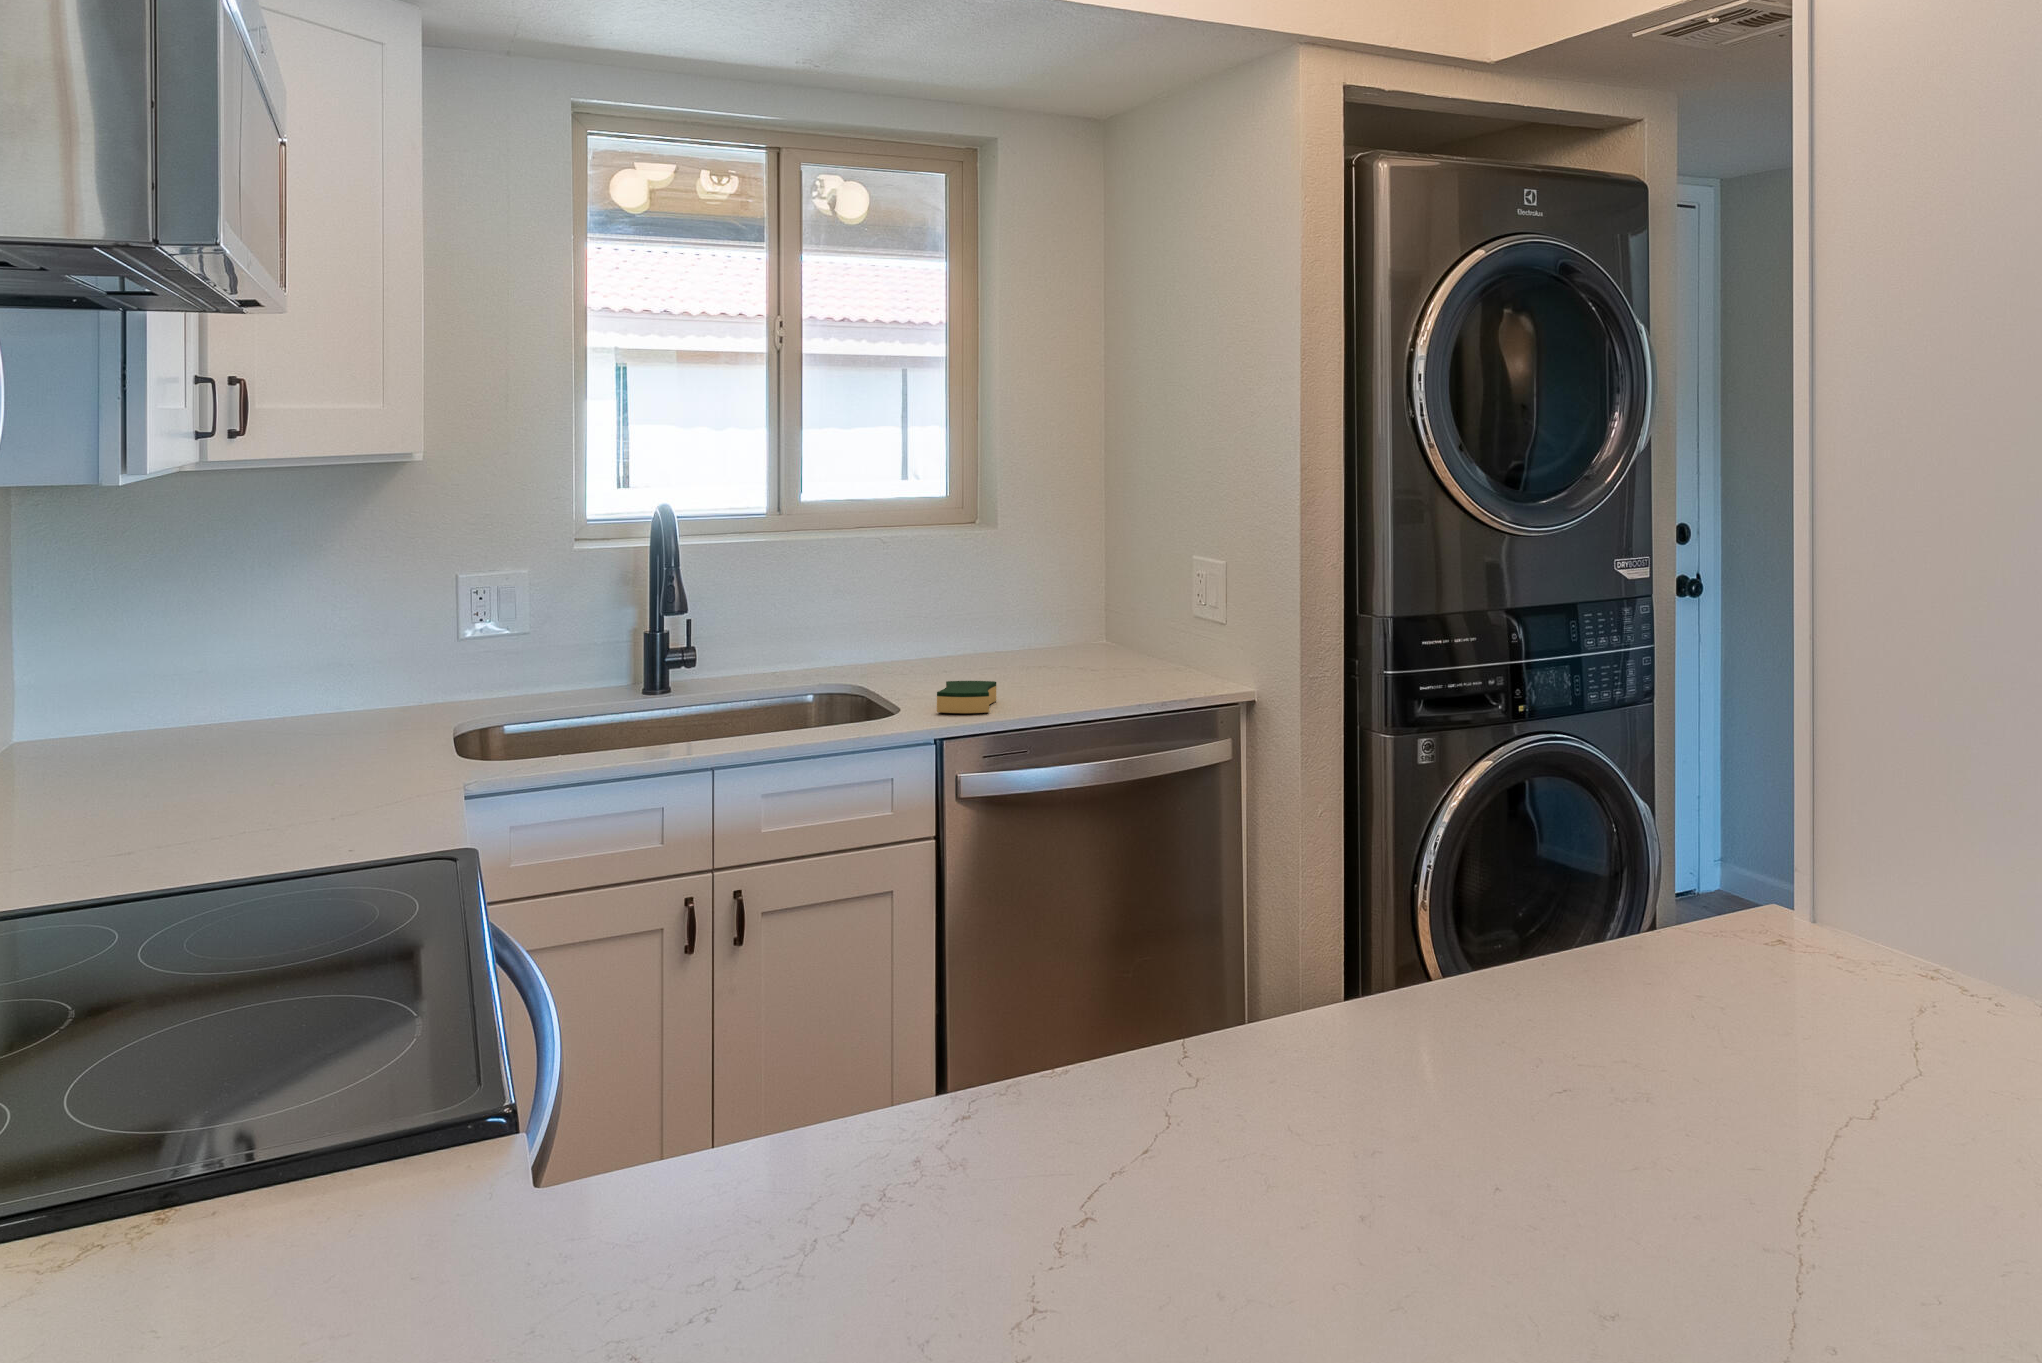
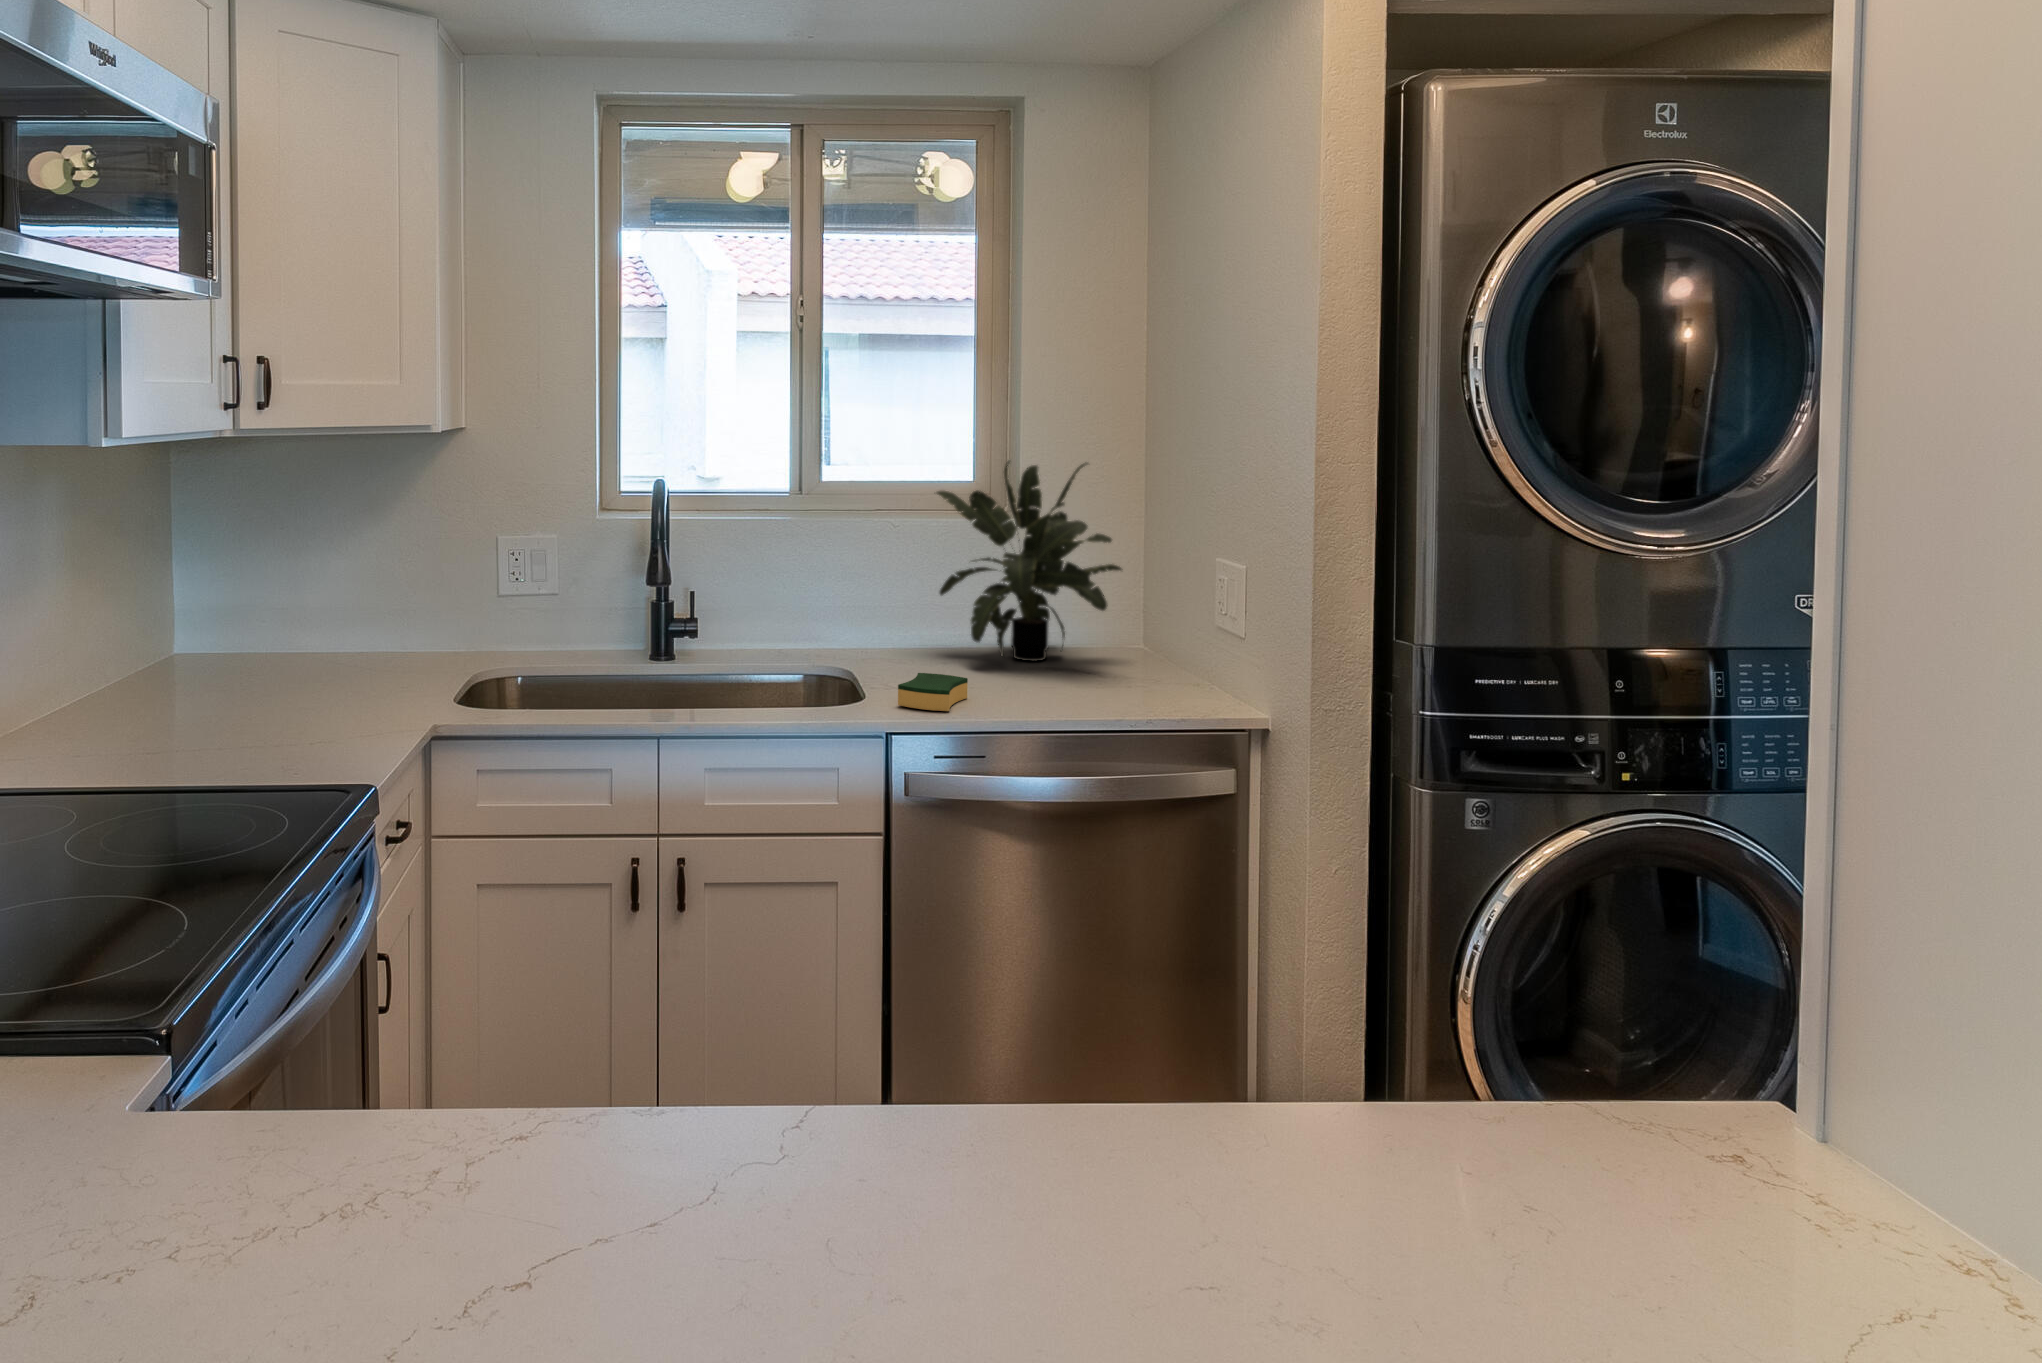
potted plant: none [931,476,1109,667] -> present [937,461,1122,661]

